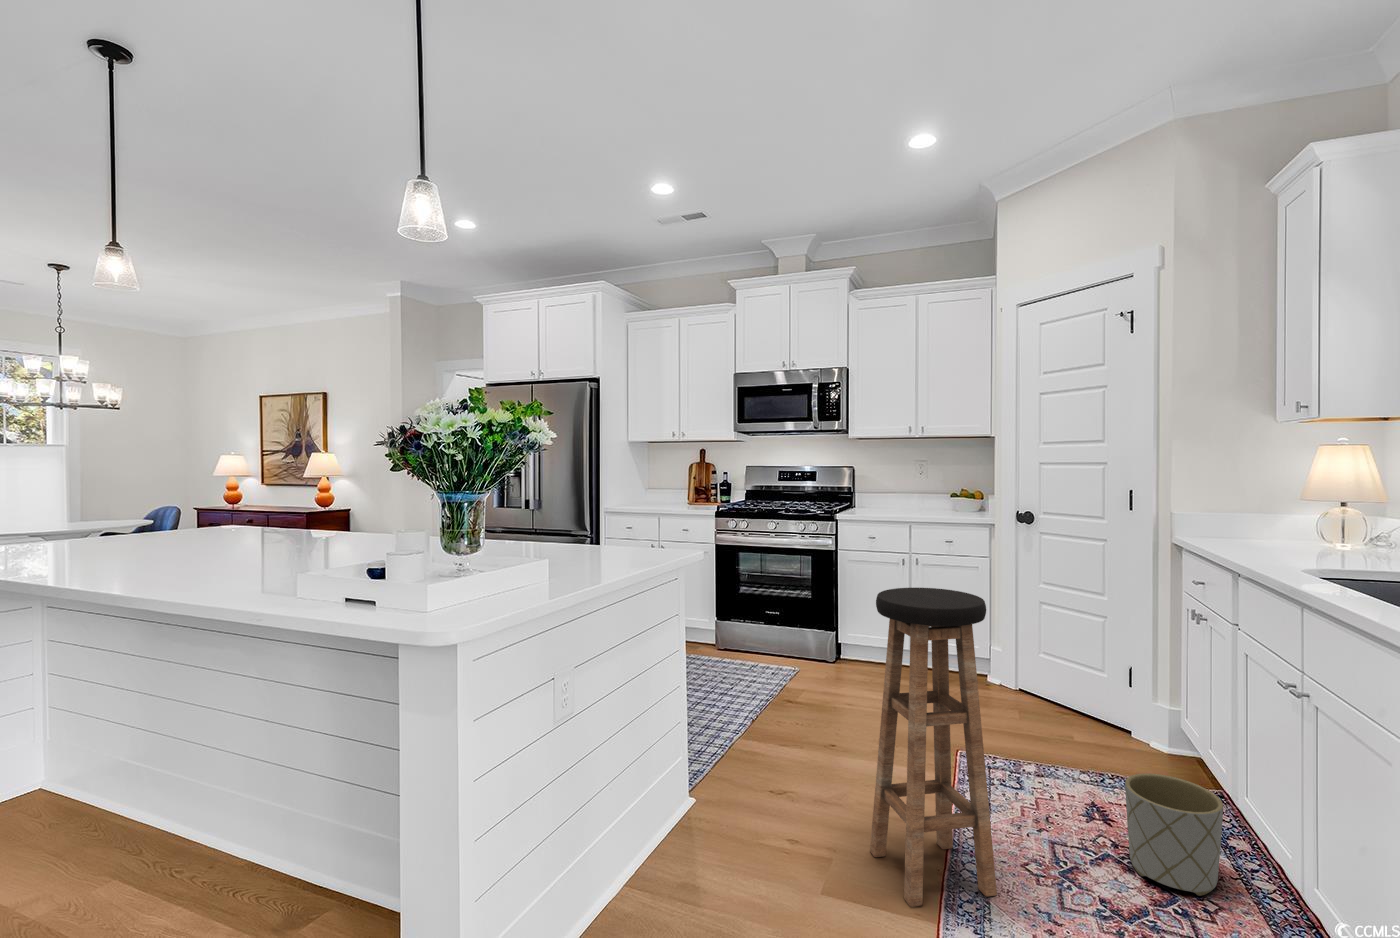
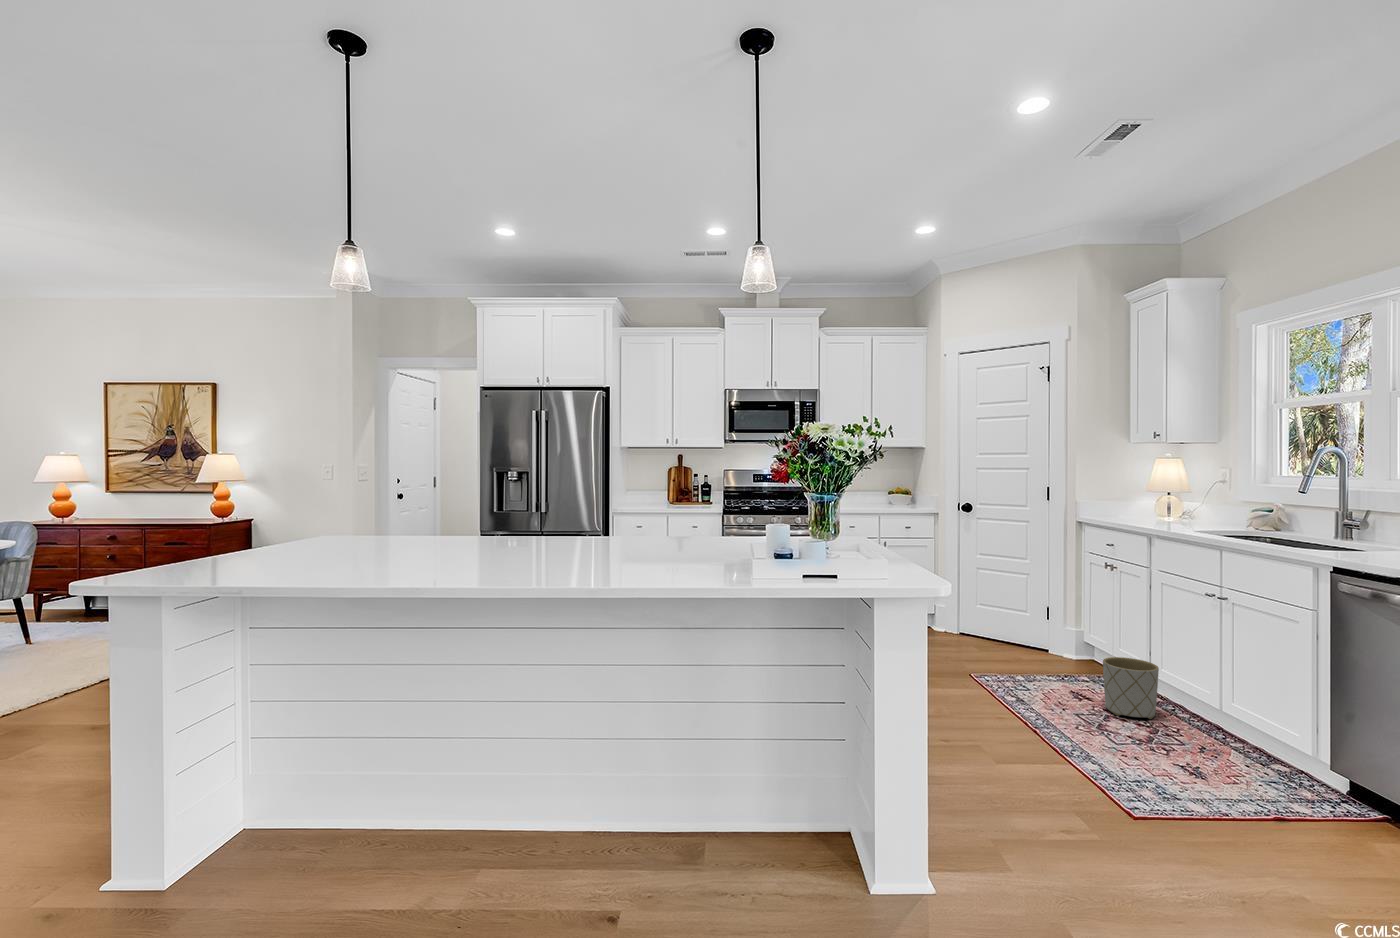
bar stool: present [870,588,997,907] -> none [974,549,1061,747]

